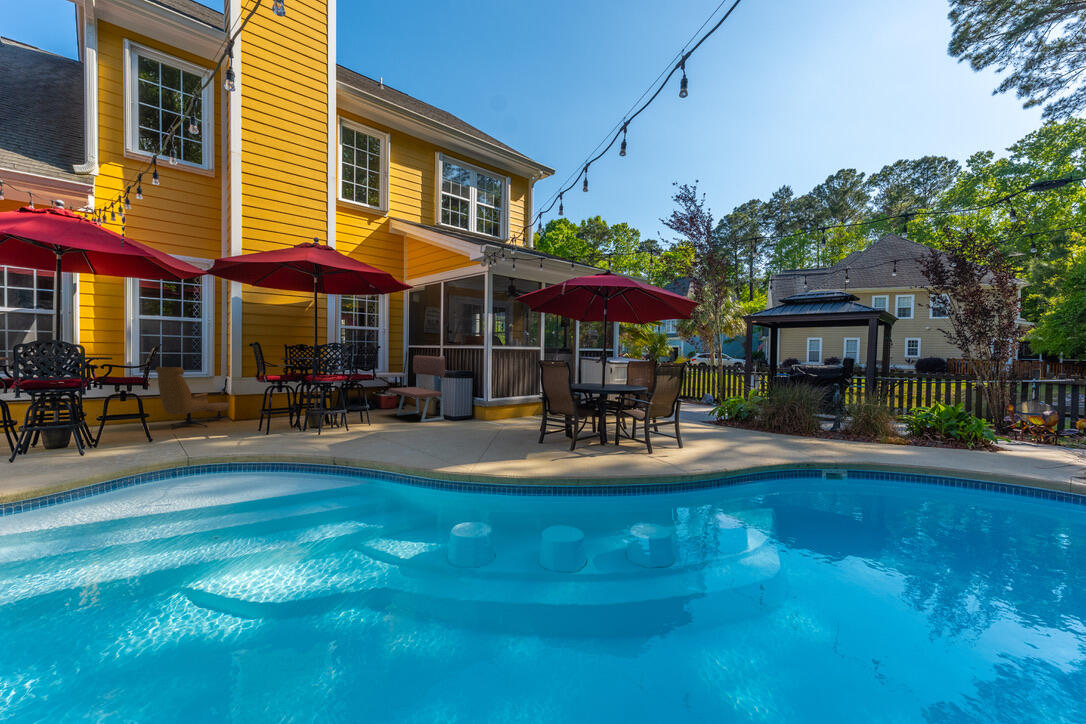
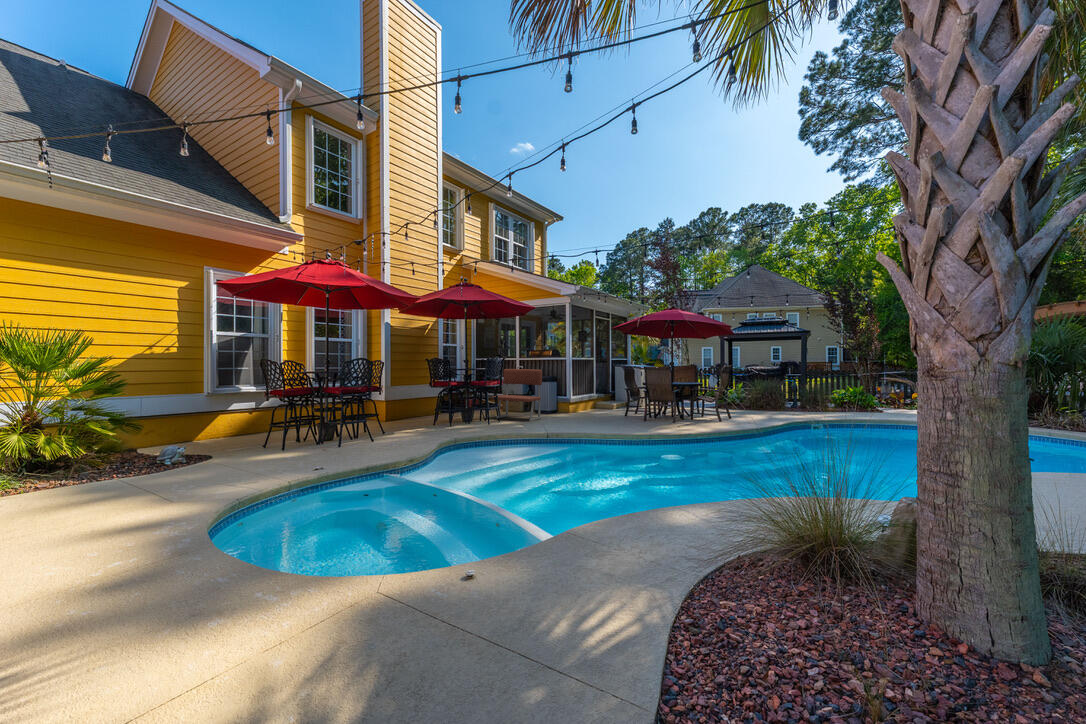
lounge chair: present [156,367,231,430] -> none [351,382,384,435]

